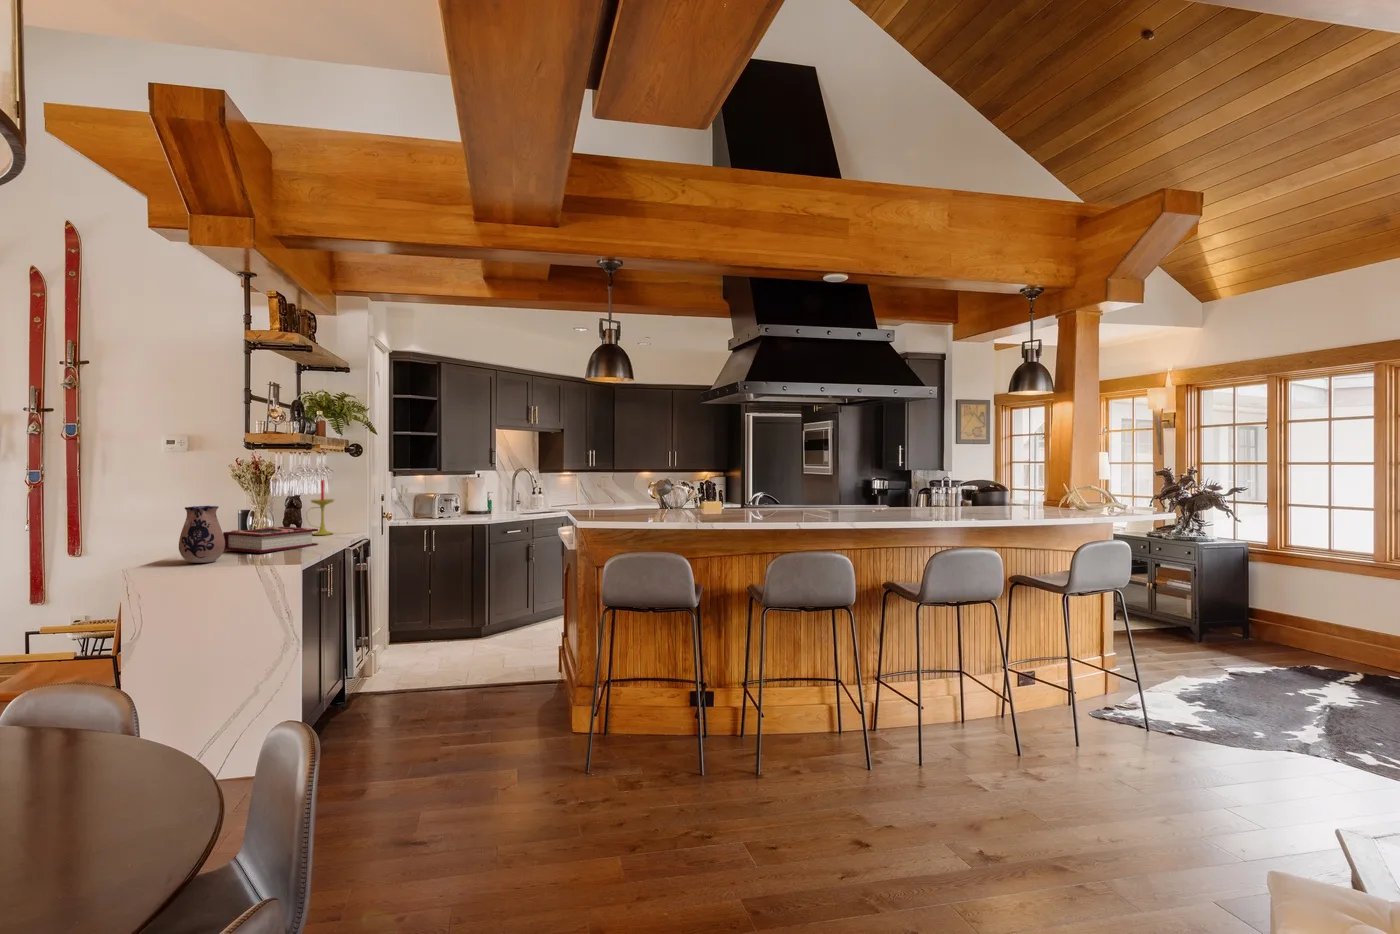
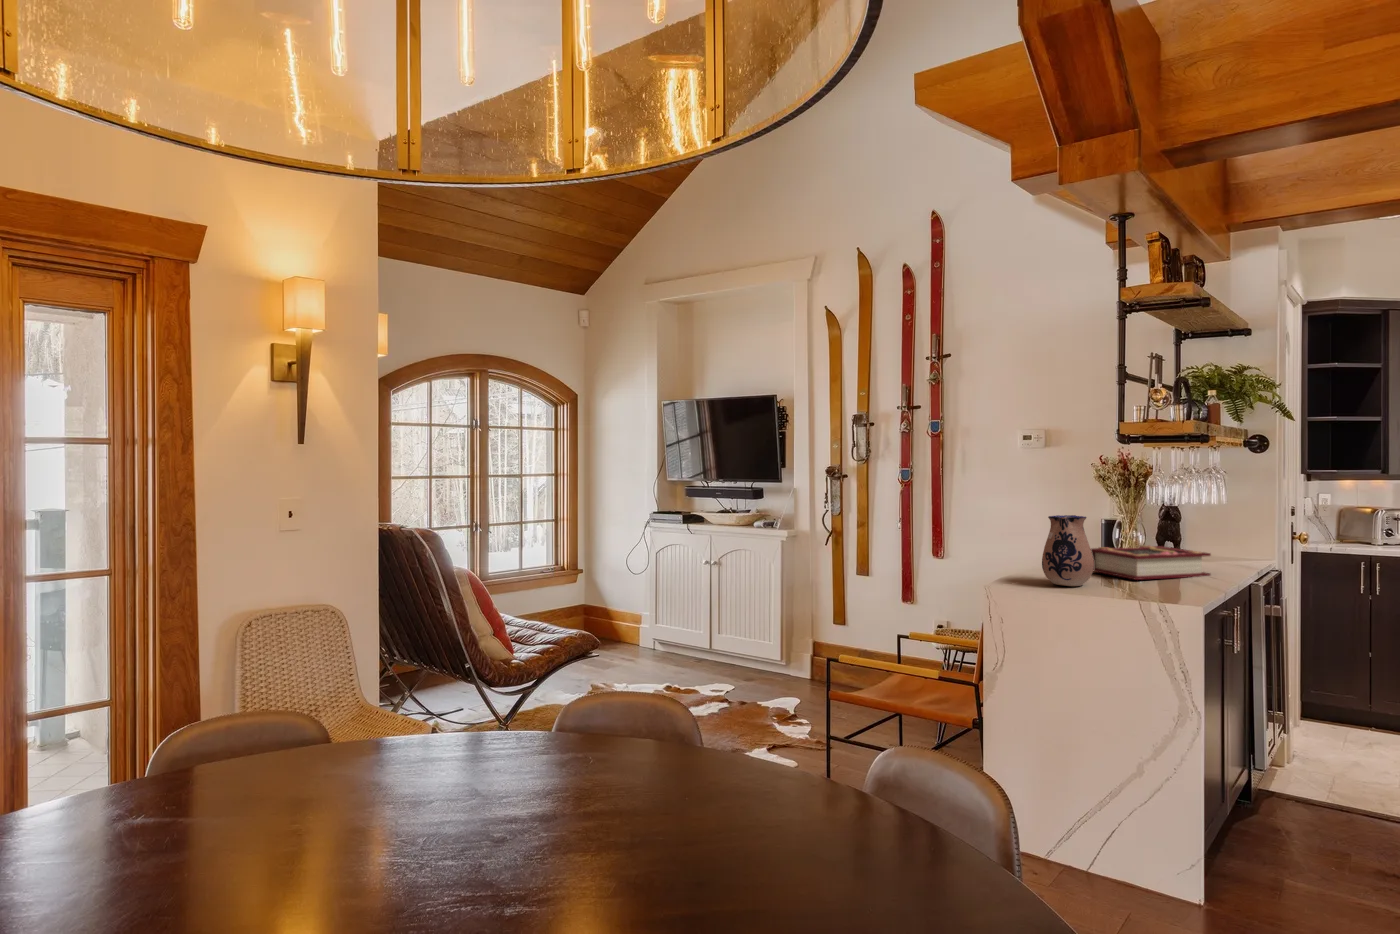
candle: present [311,480,334,535] -> none [1189,483,1229,561]

